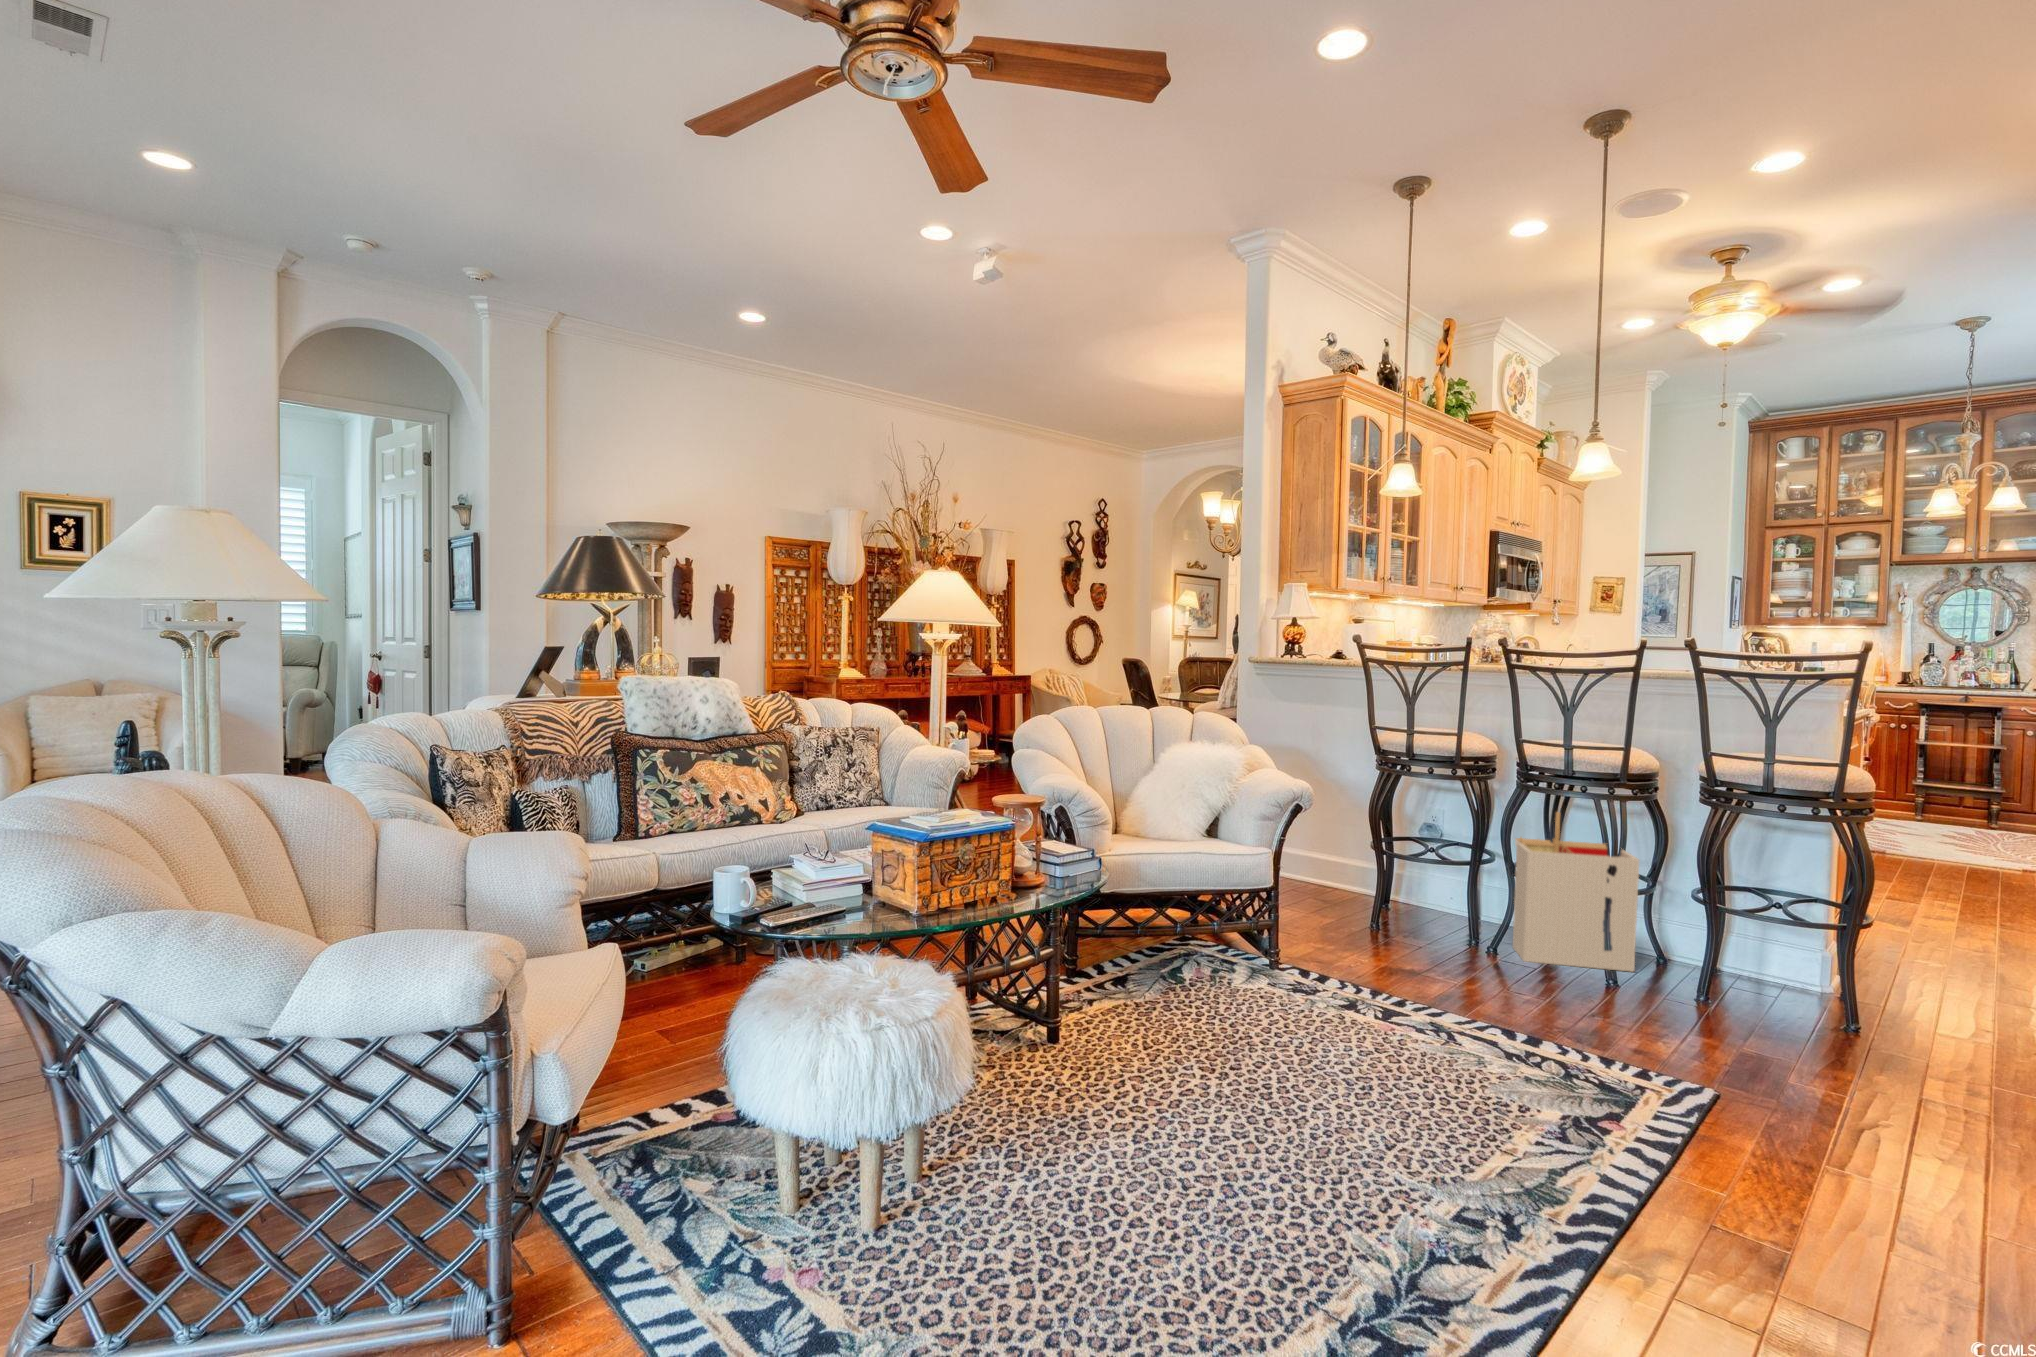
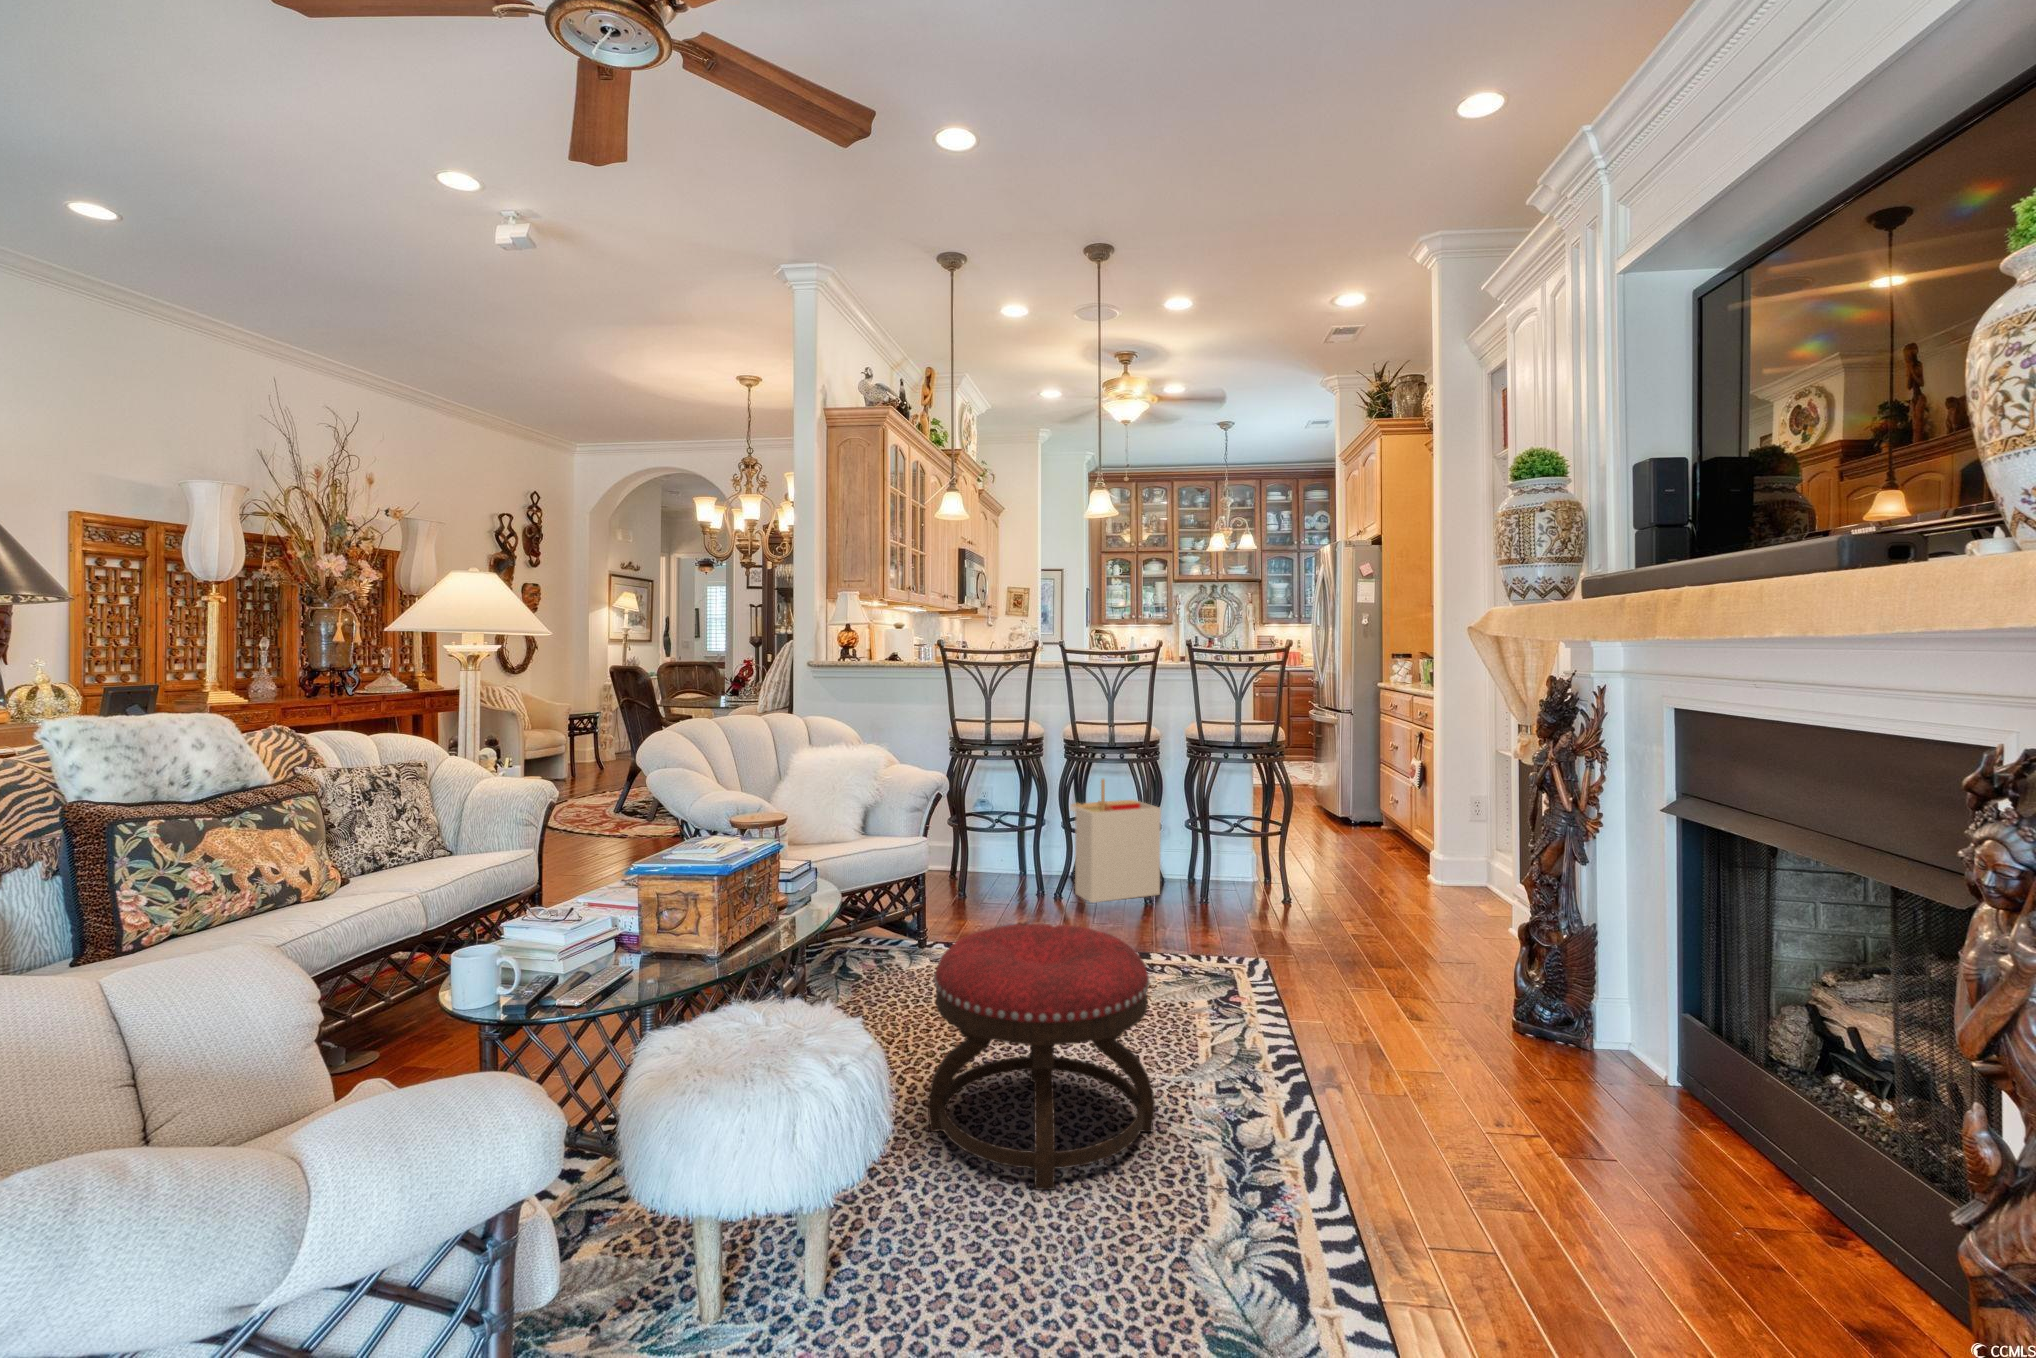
ottoman: none [1087,946,1331,1239] -> present [928,924,1155,1190]

